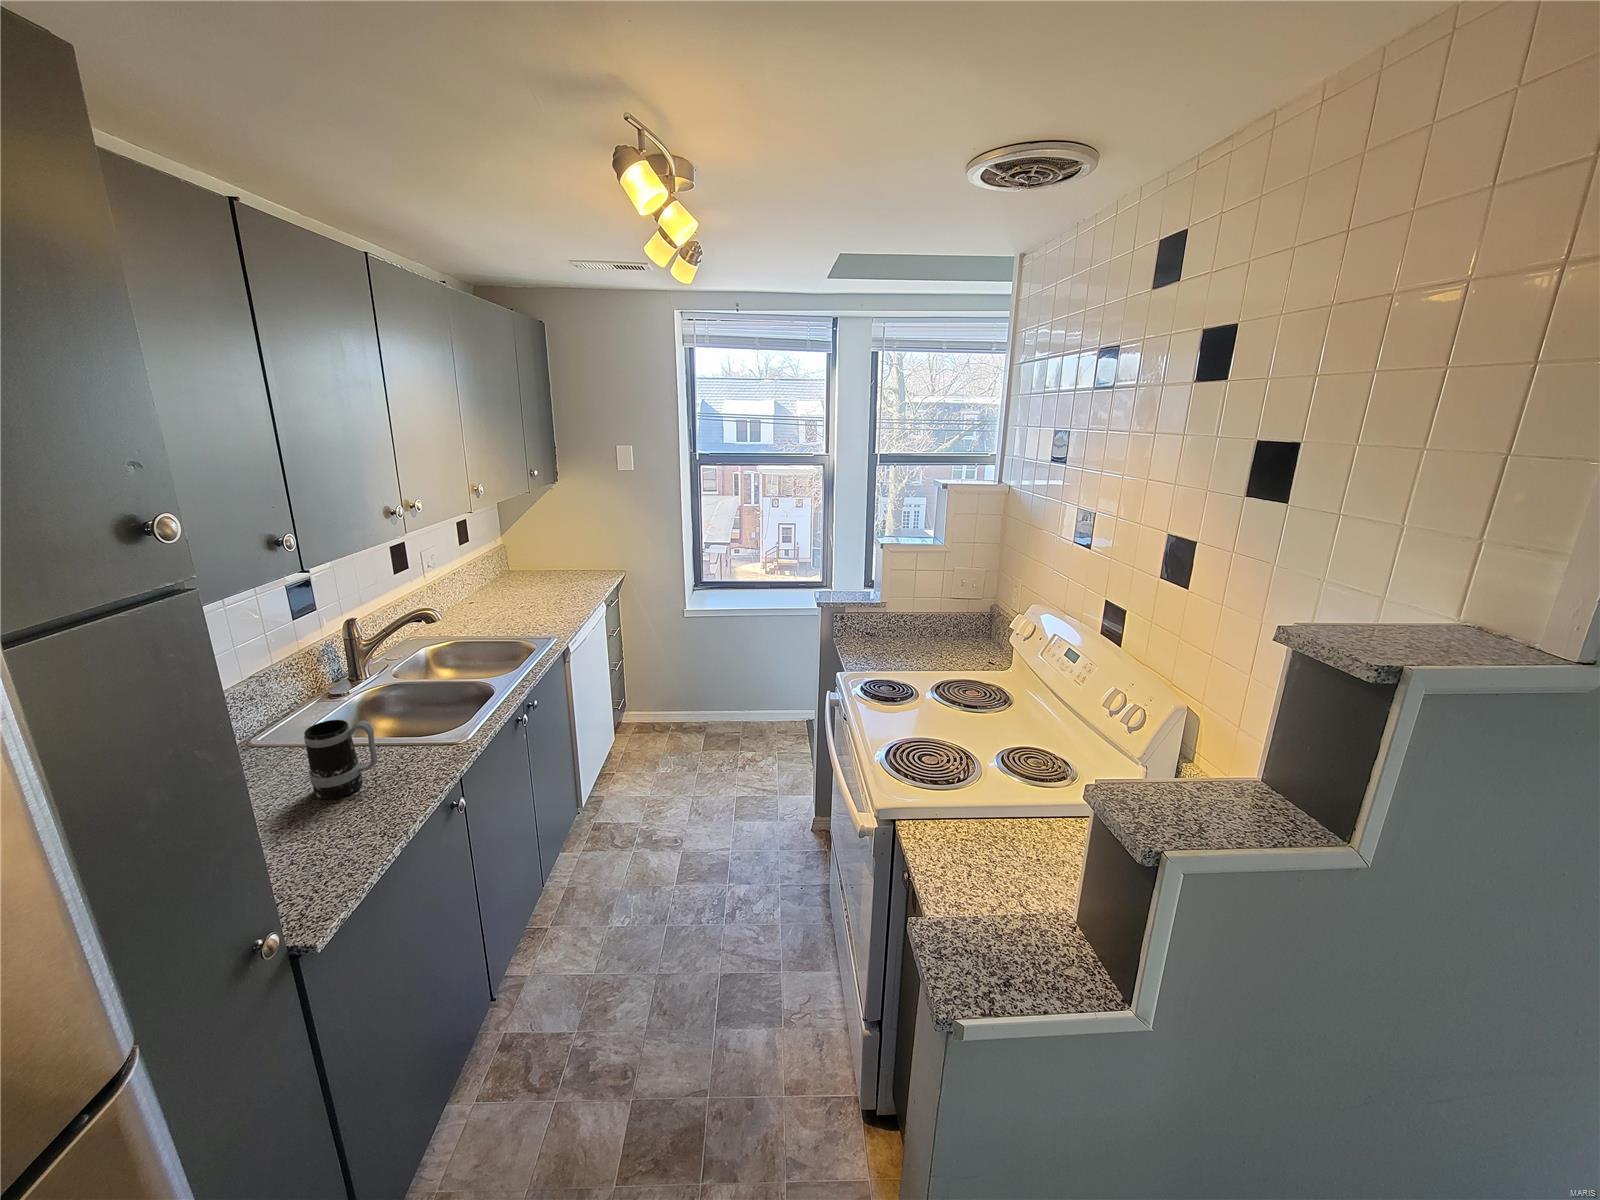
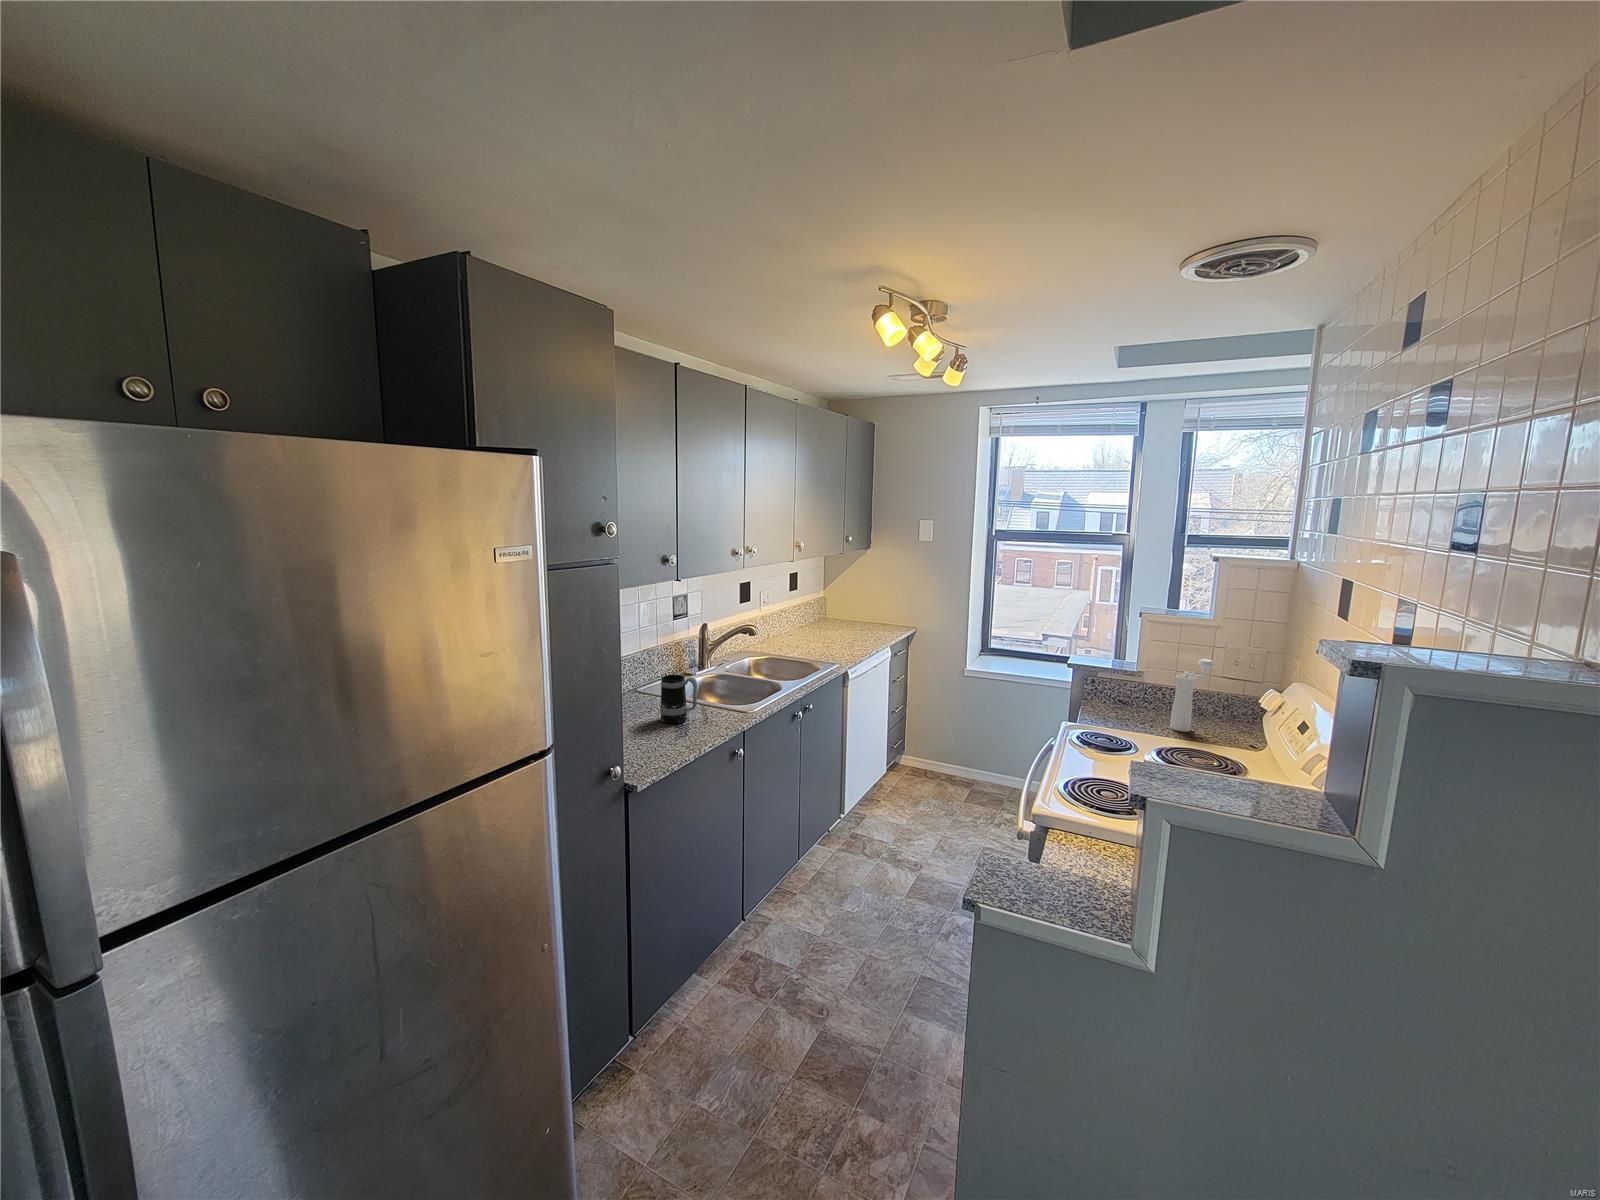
pepper mill: none [924,585,954,659] -> present [1170,659,1214,731]

